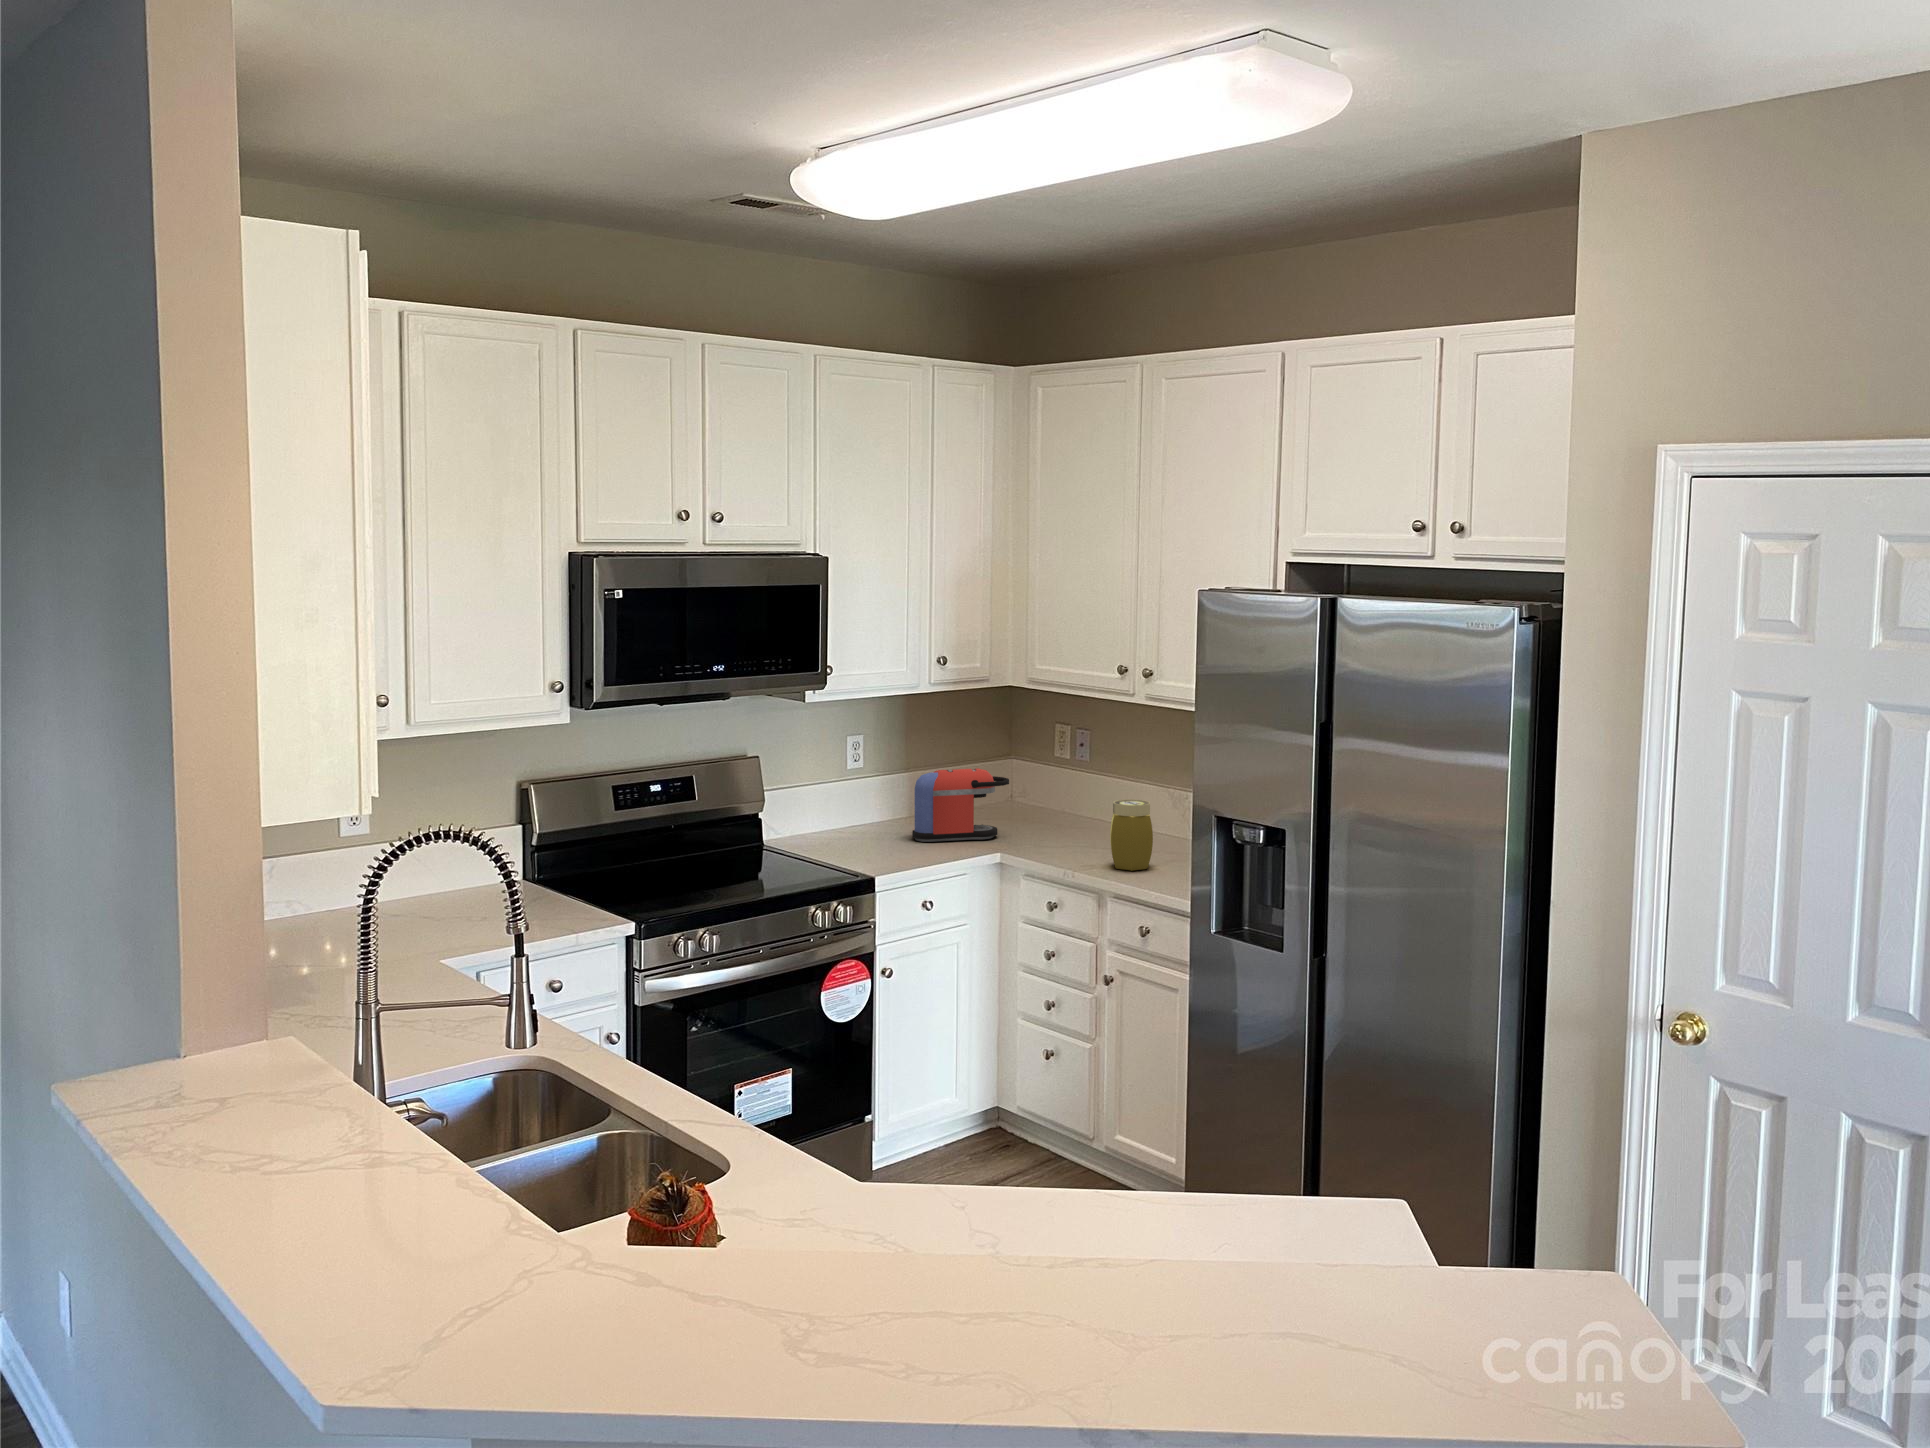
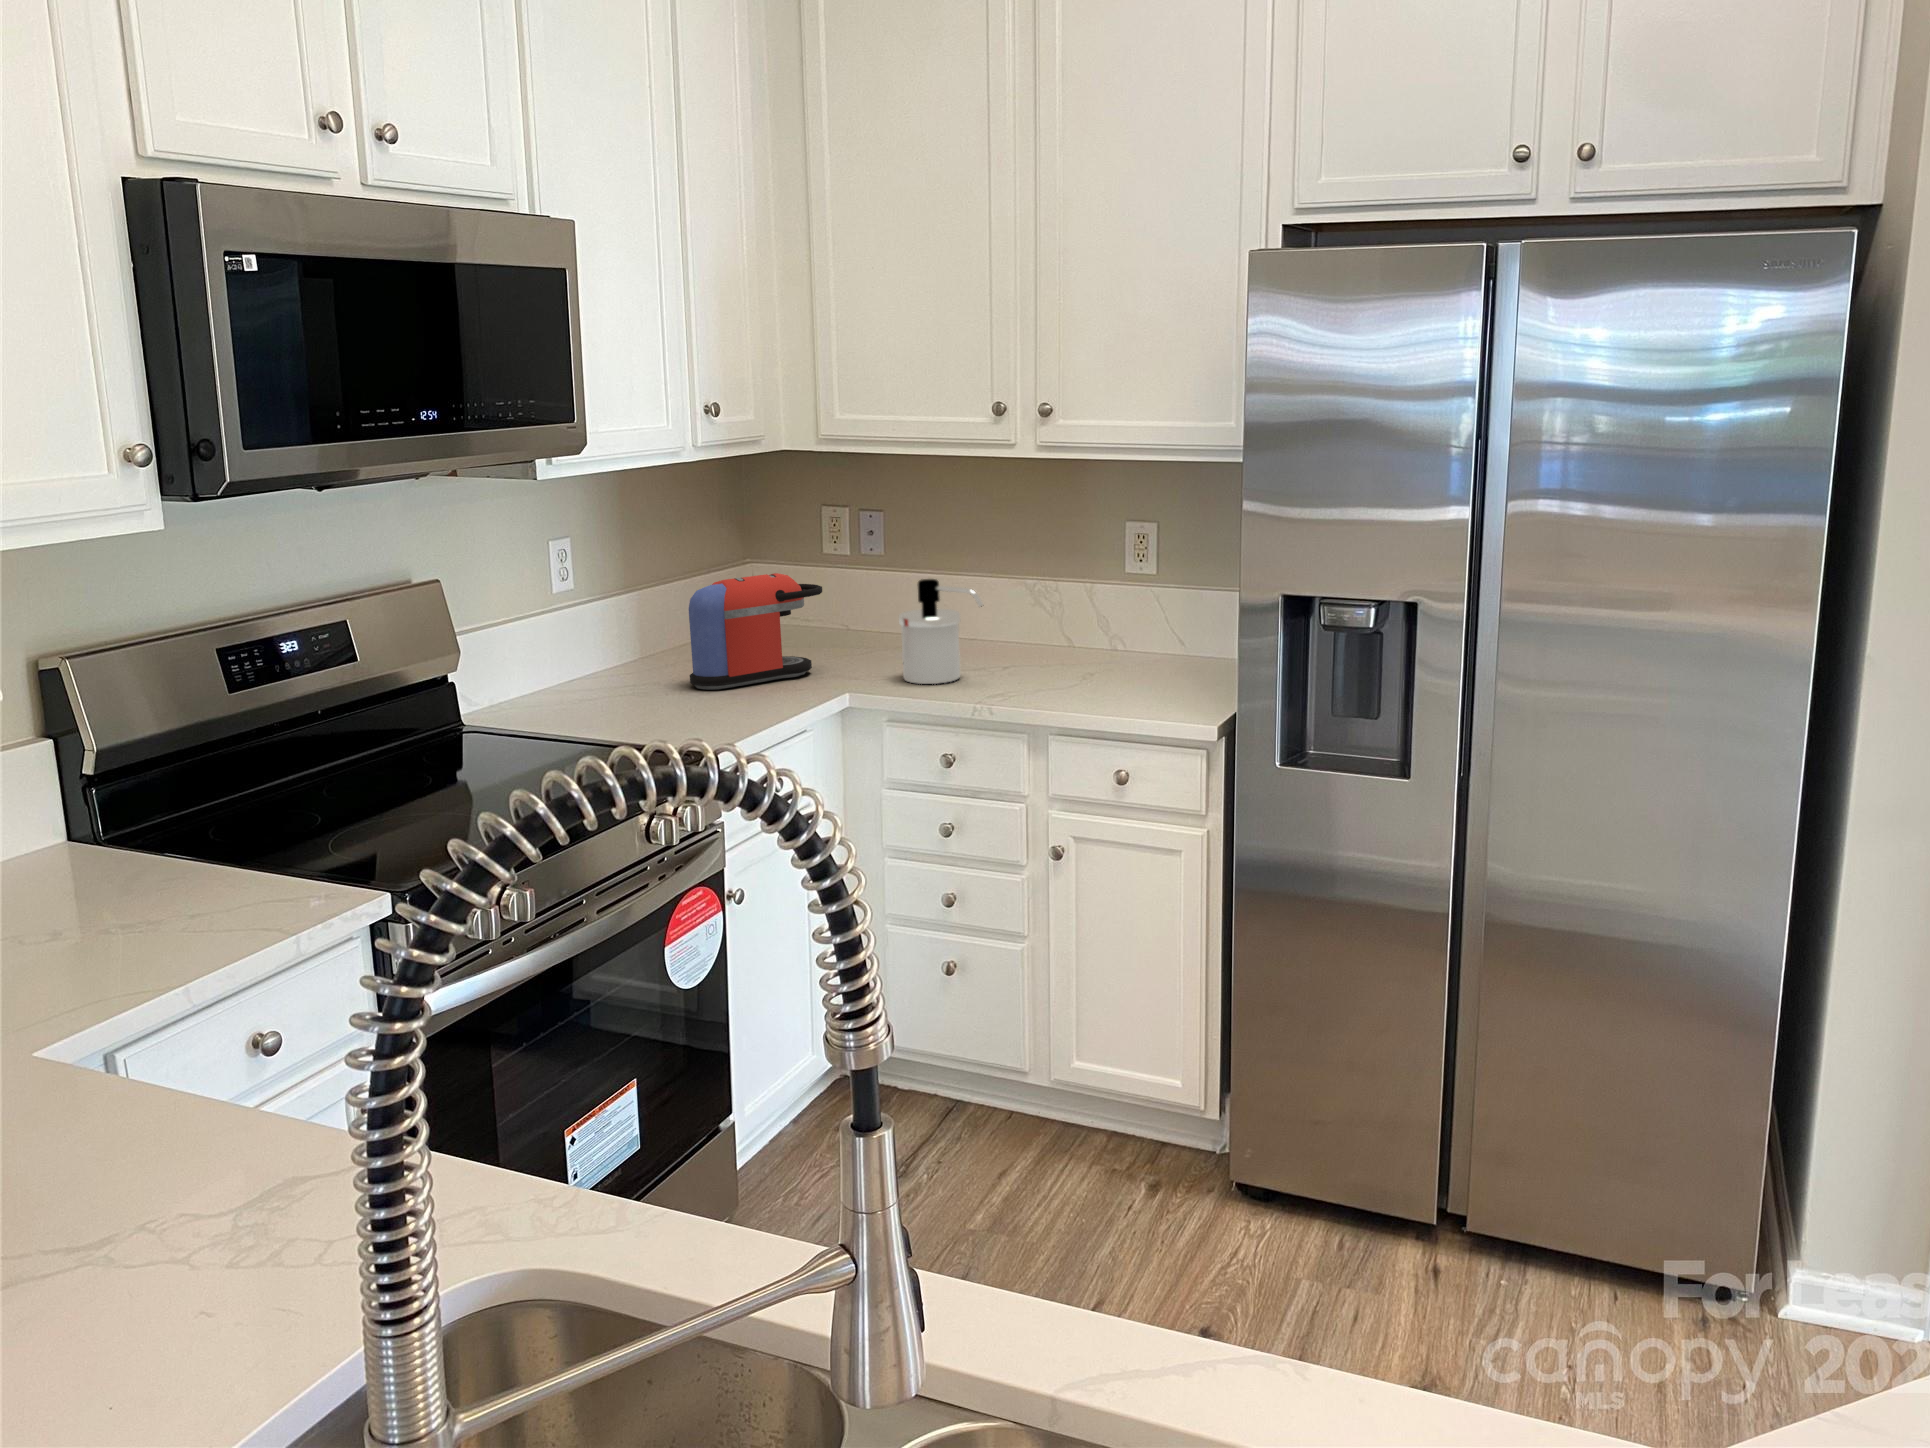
soap dispenser: none [1045,782,1093,854] -> present [899,579,983,684]
jar: present [1110,800,1153,871] -> none [1018,594,1087,694]

